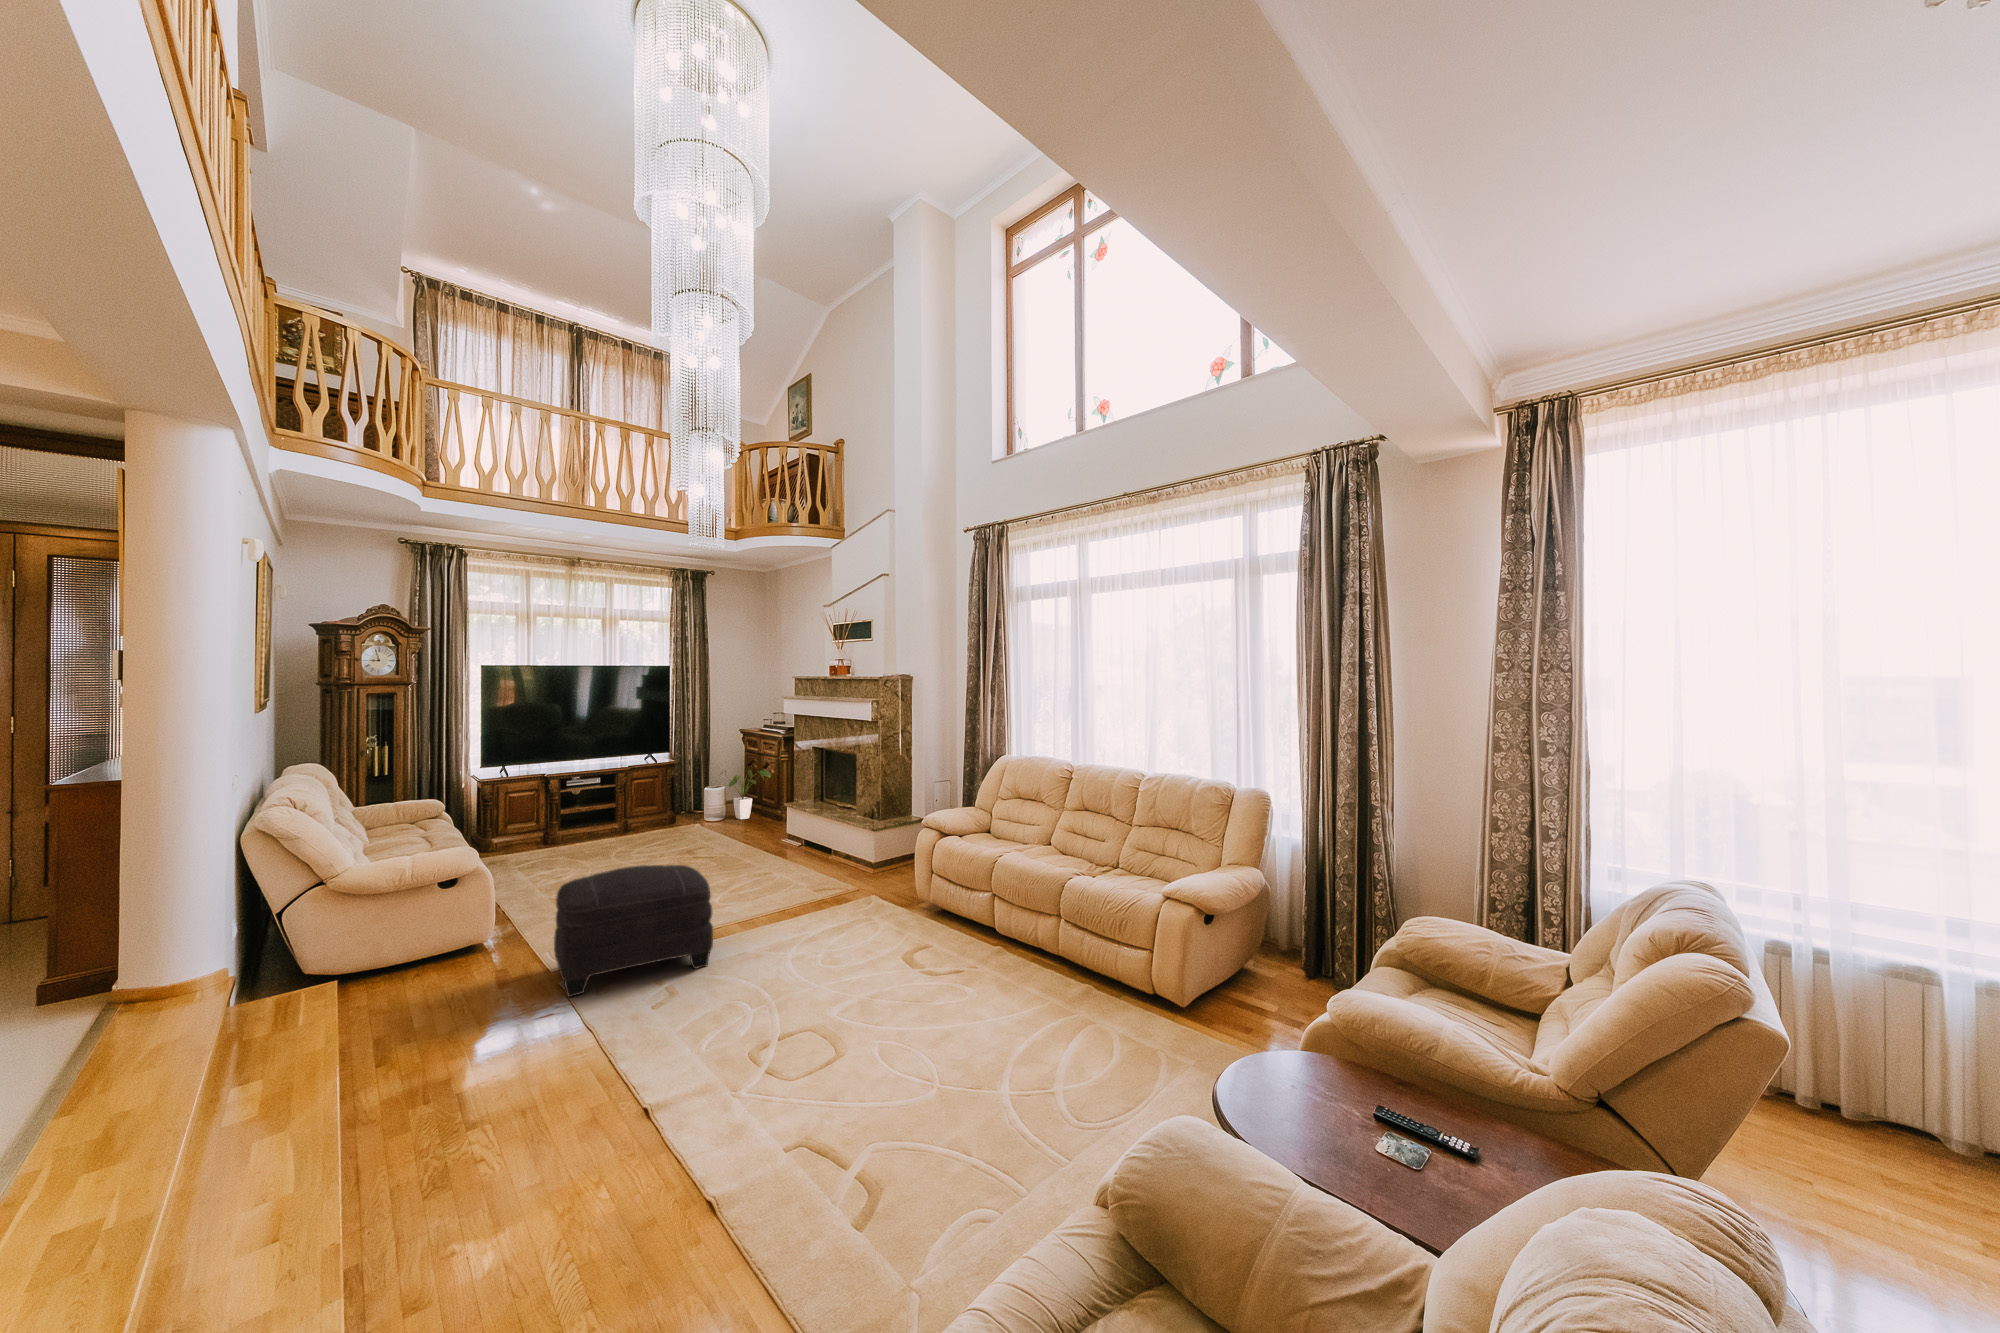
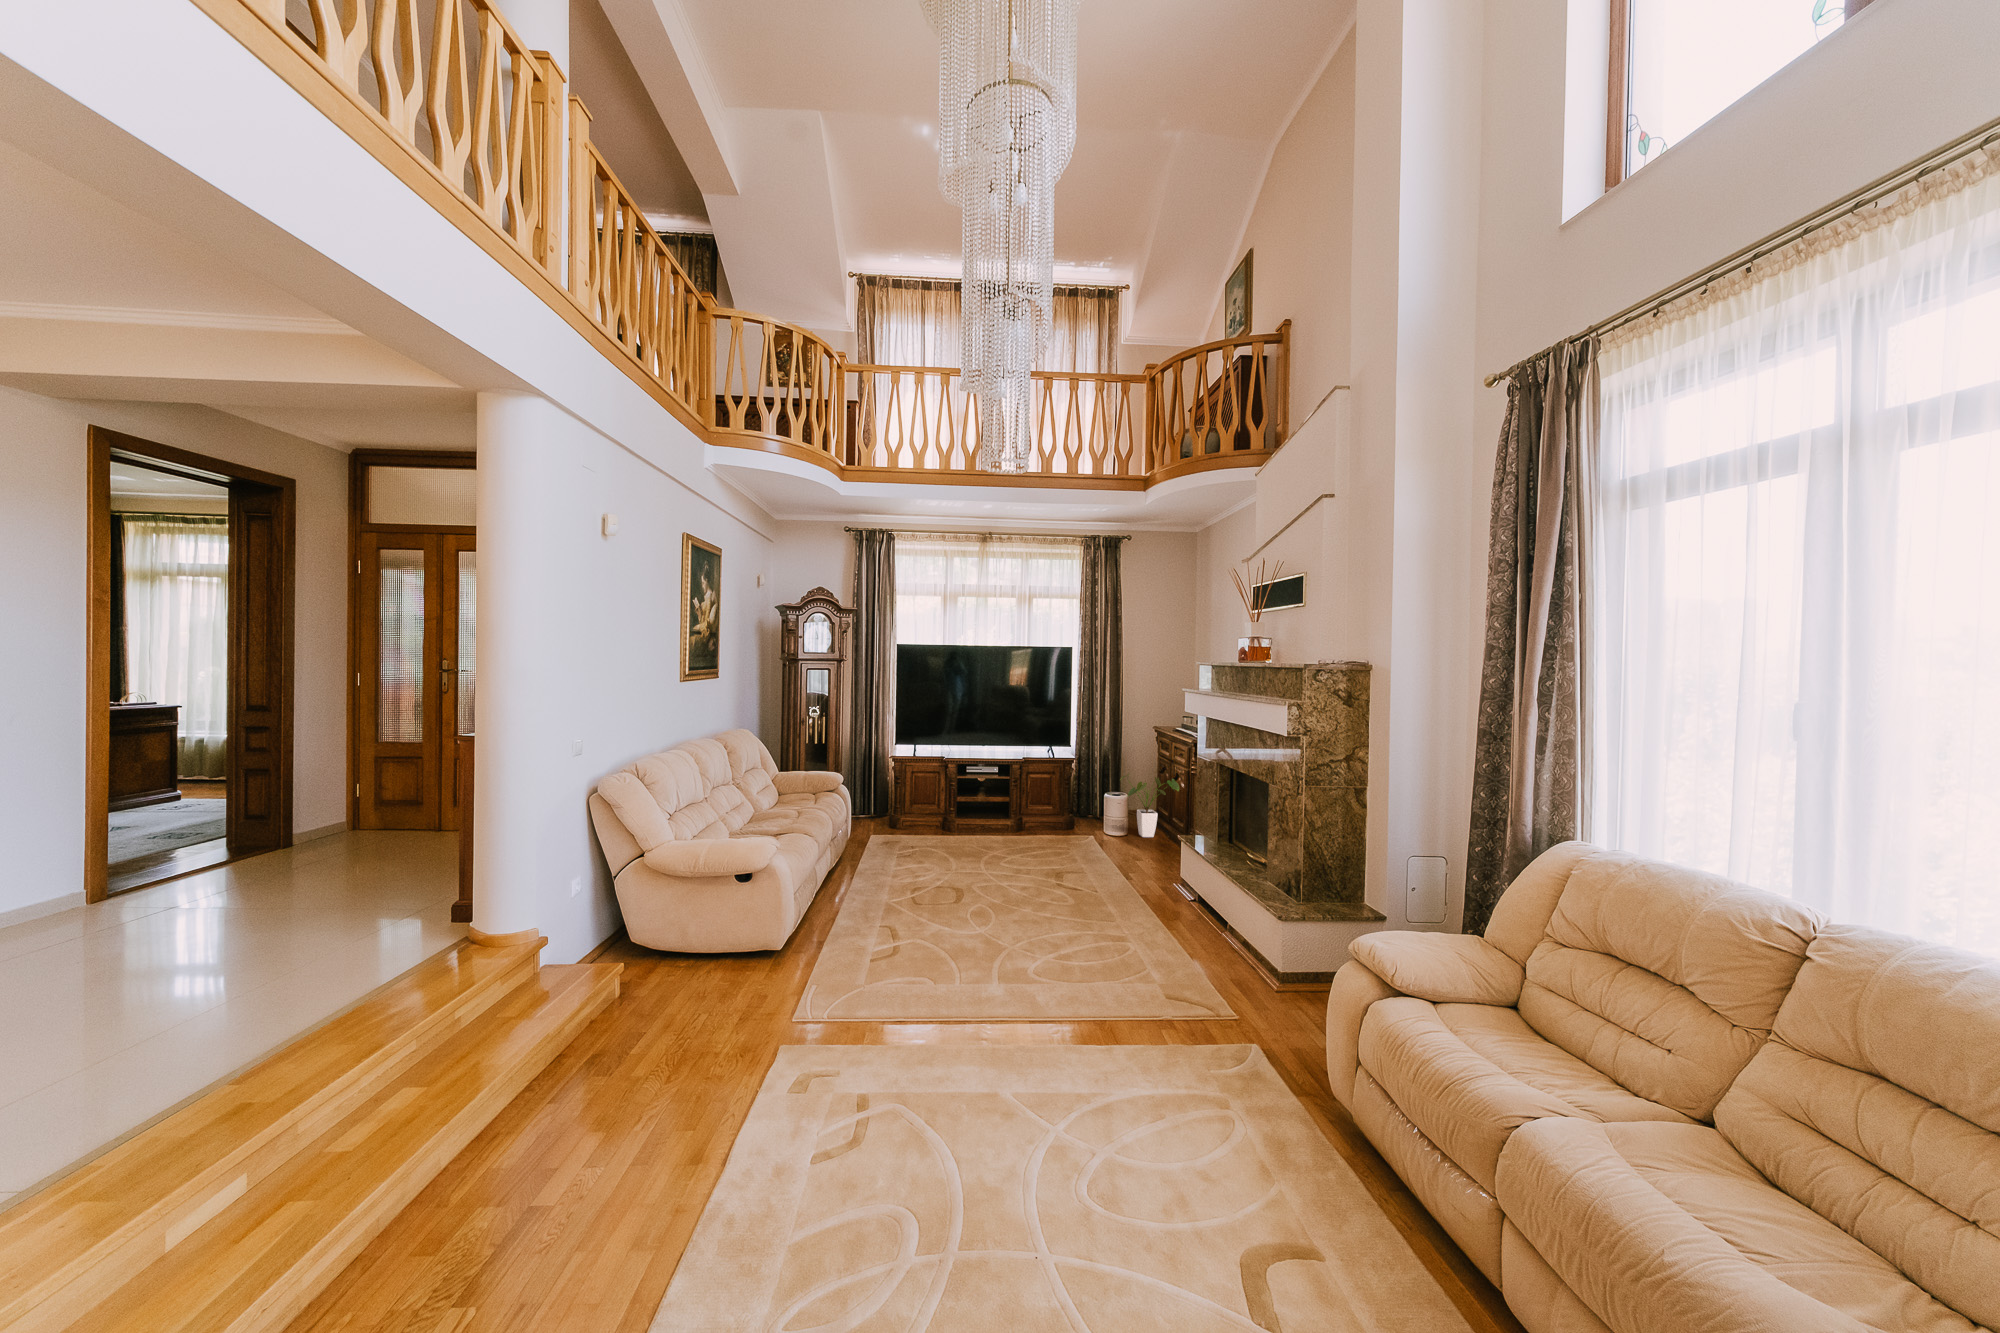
ottoman: present [554,865,713,997] -> none [739,923,950,1112]

